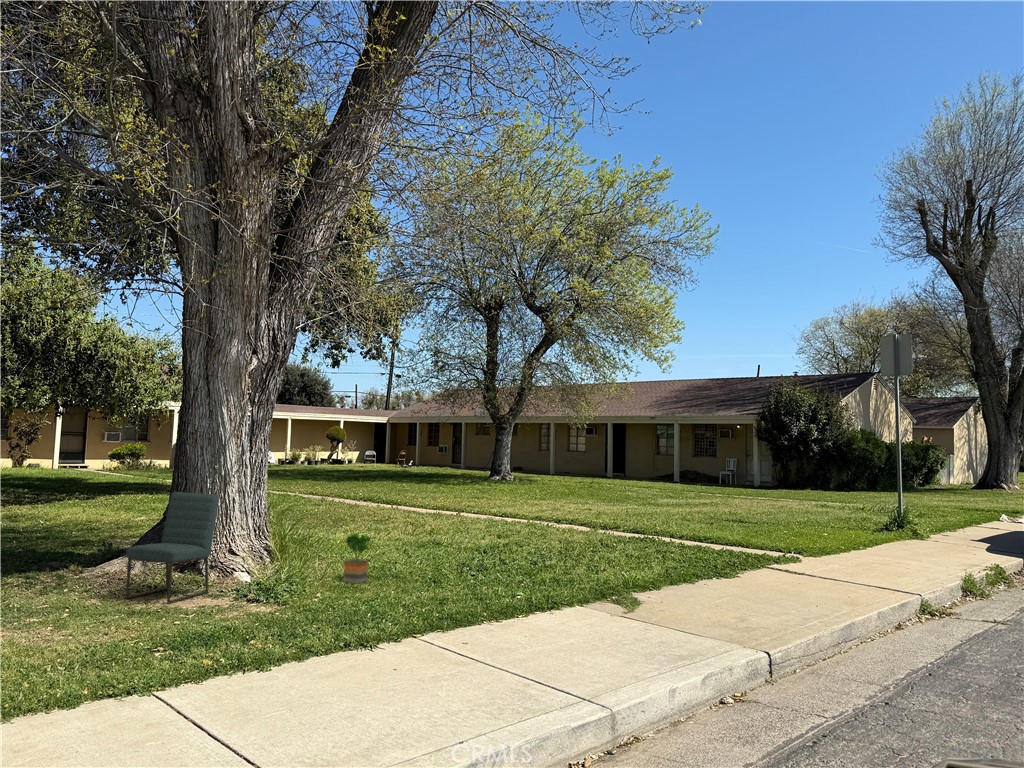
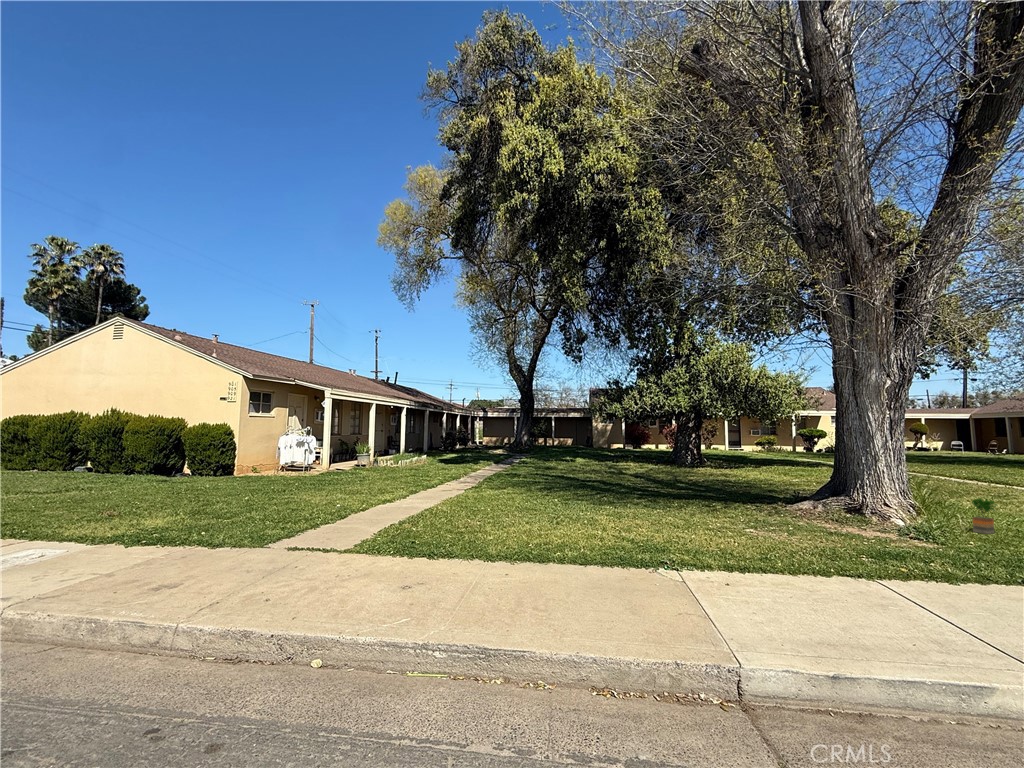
chair: present [126,492,219,604] -> none [818,465,873,531]

